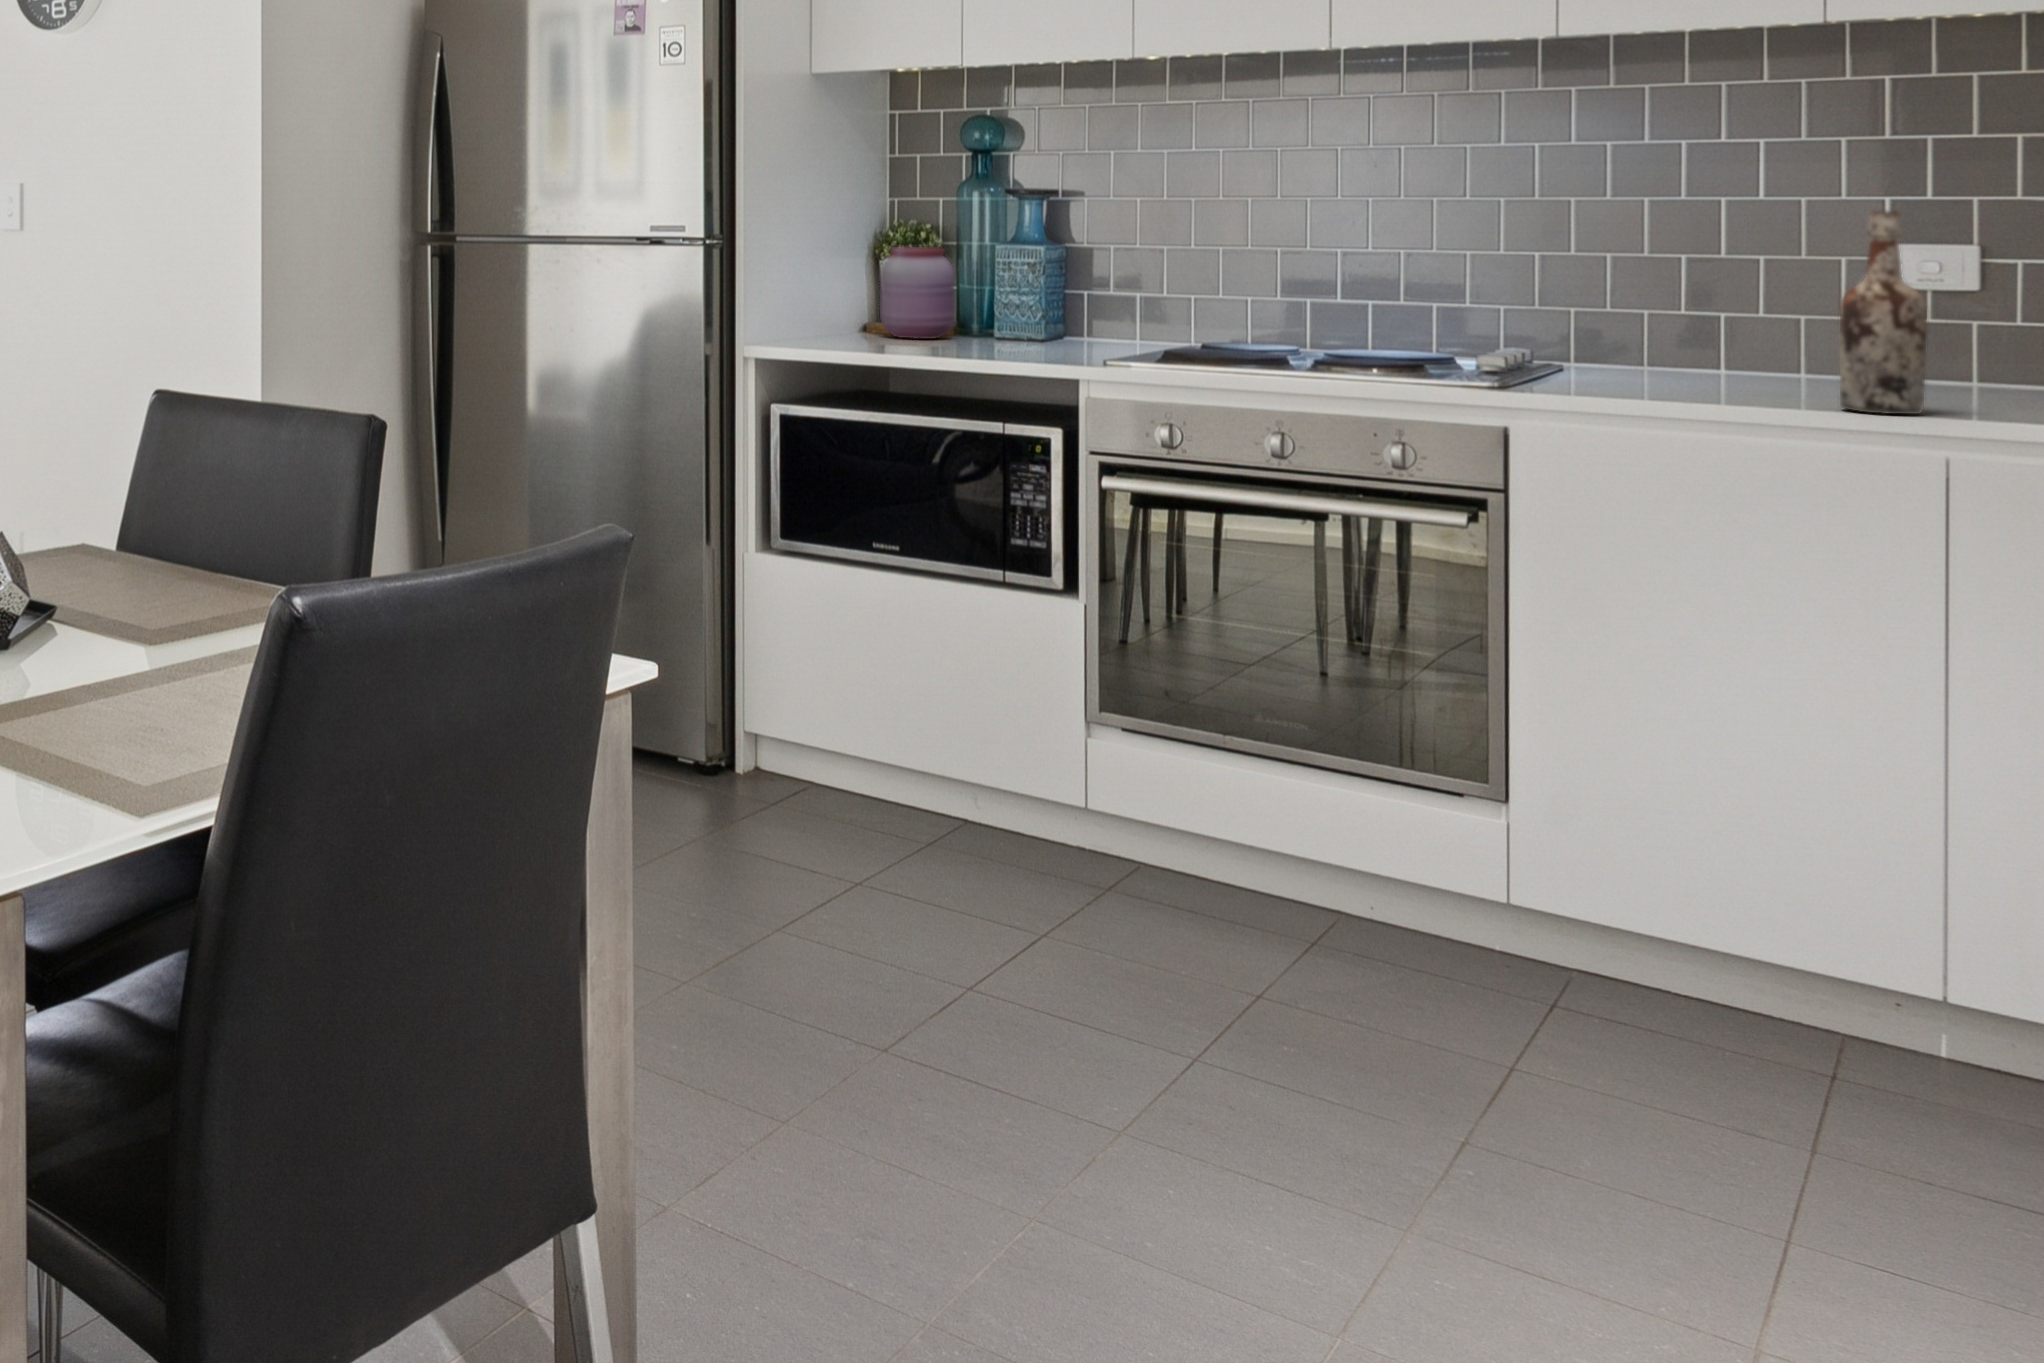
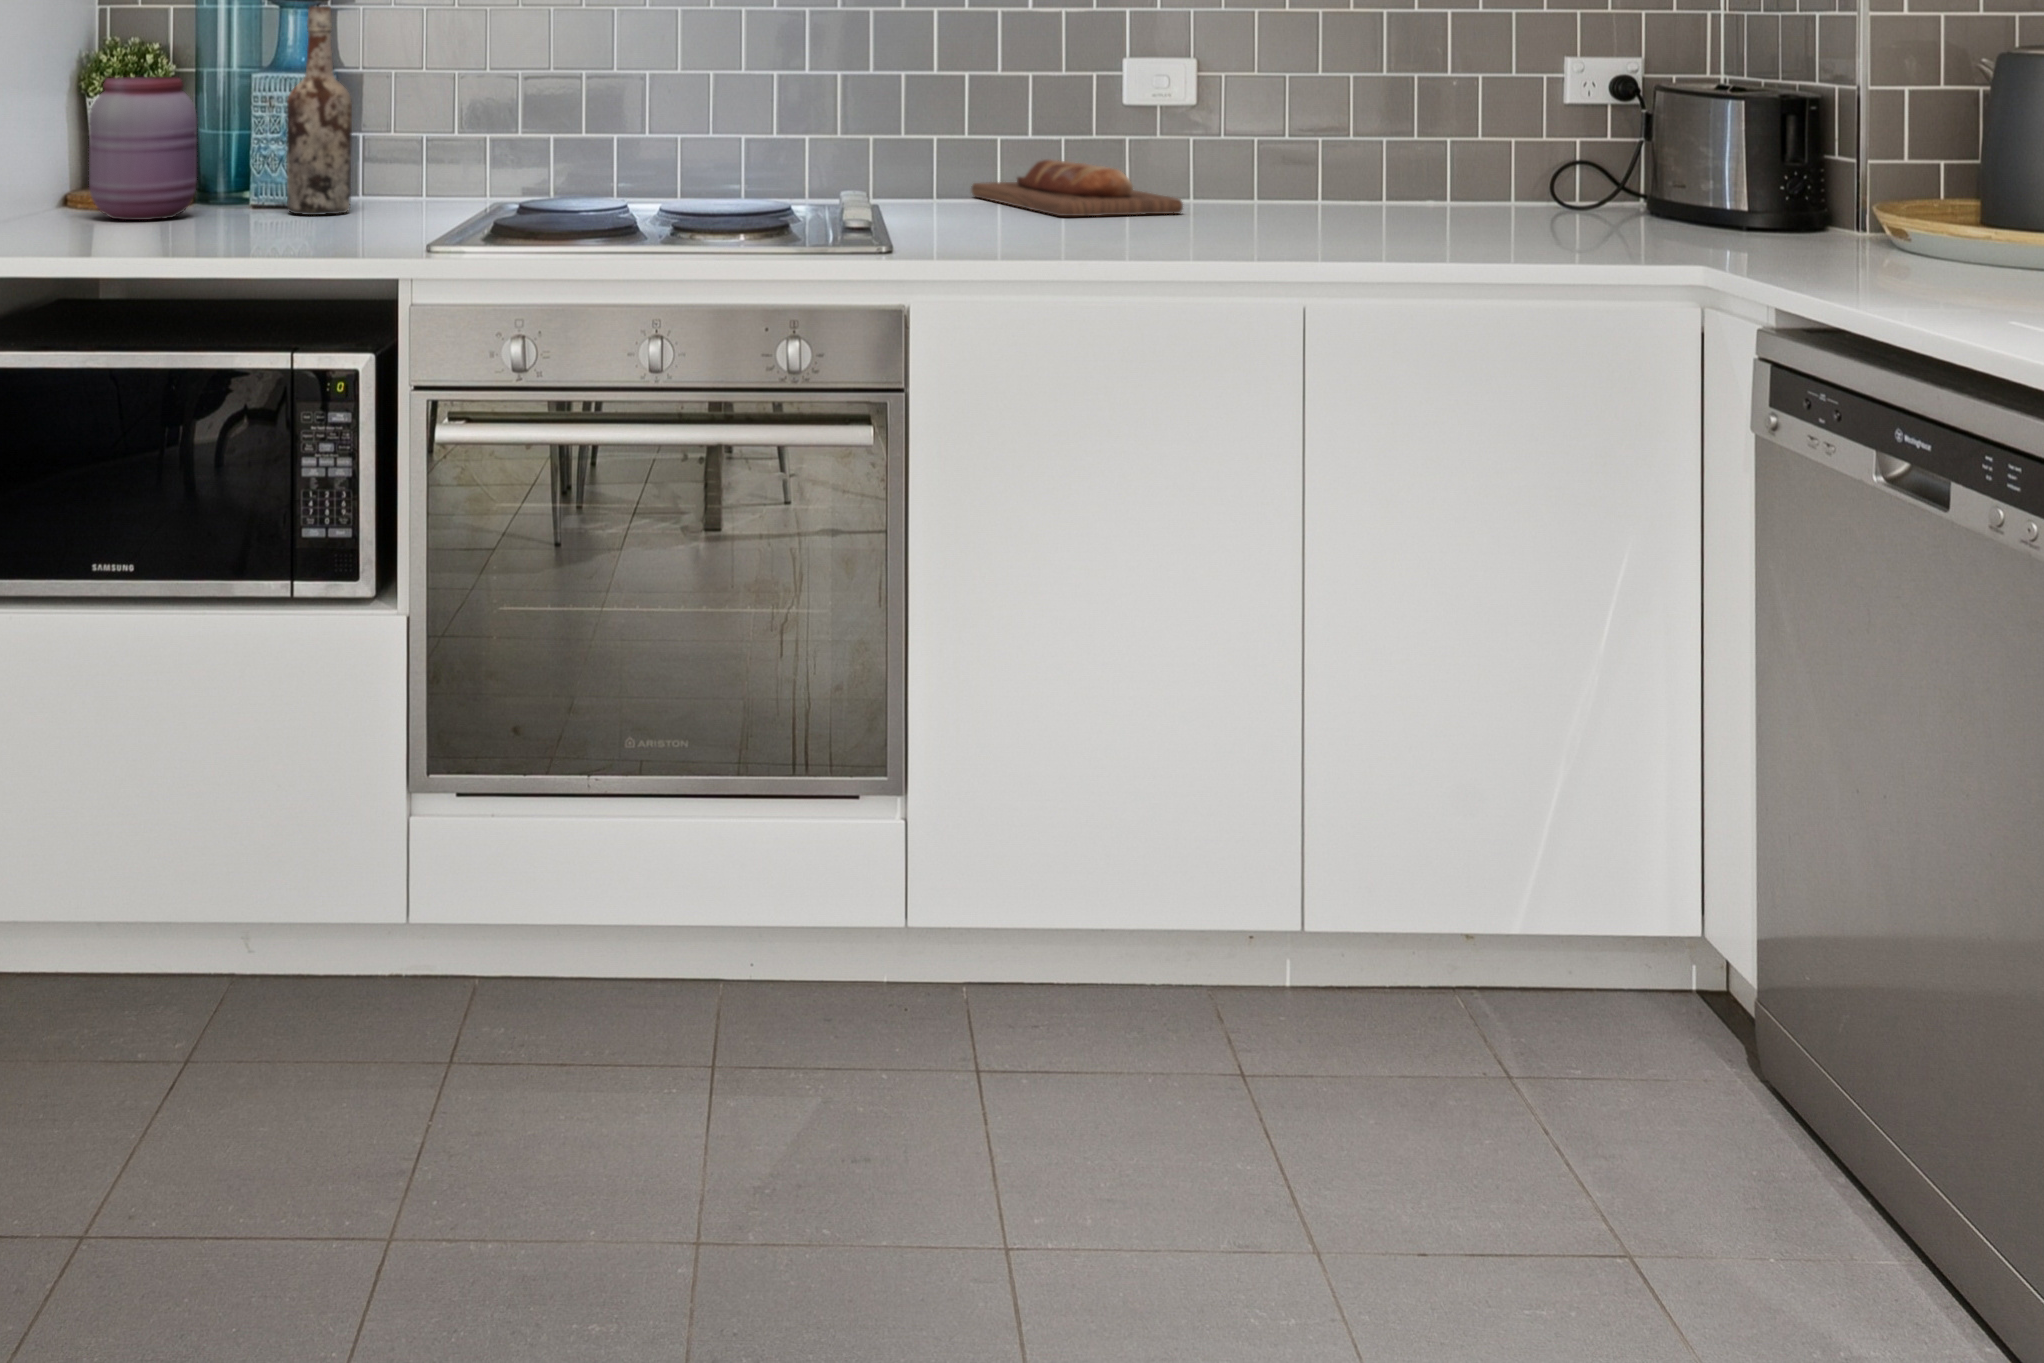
wine bottle: present [1840,211,1927,414] -> present [286,6,352,215]
bread loaf: none [1647,333,1857,383] -> present [971,160,1183,216]

